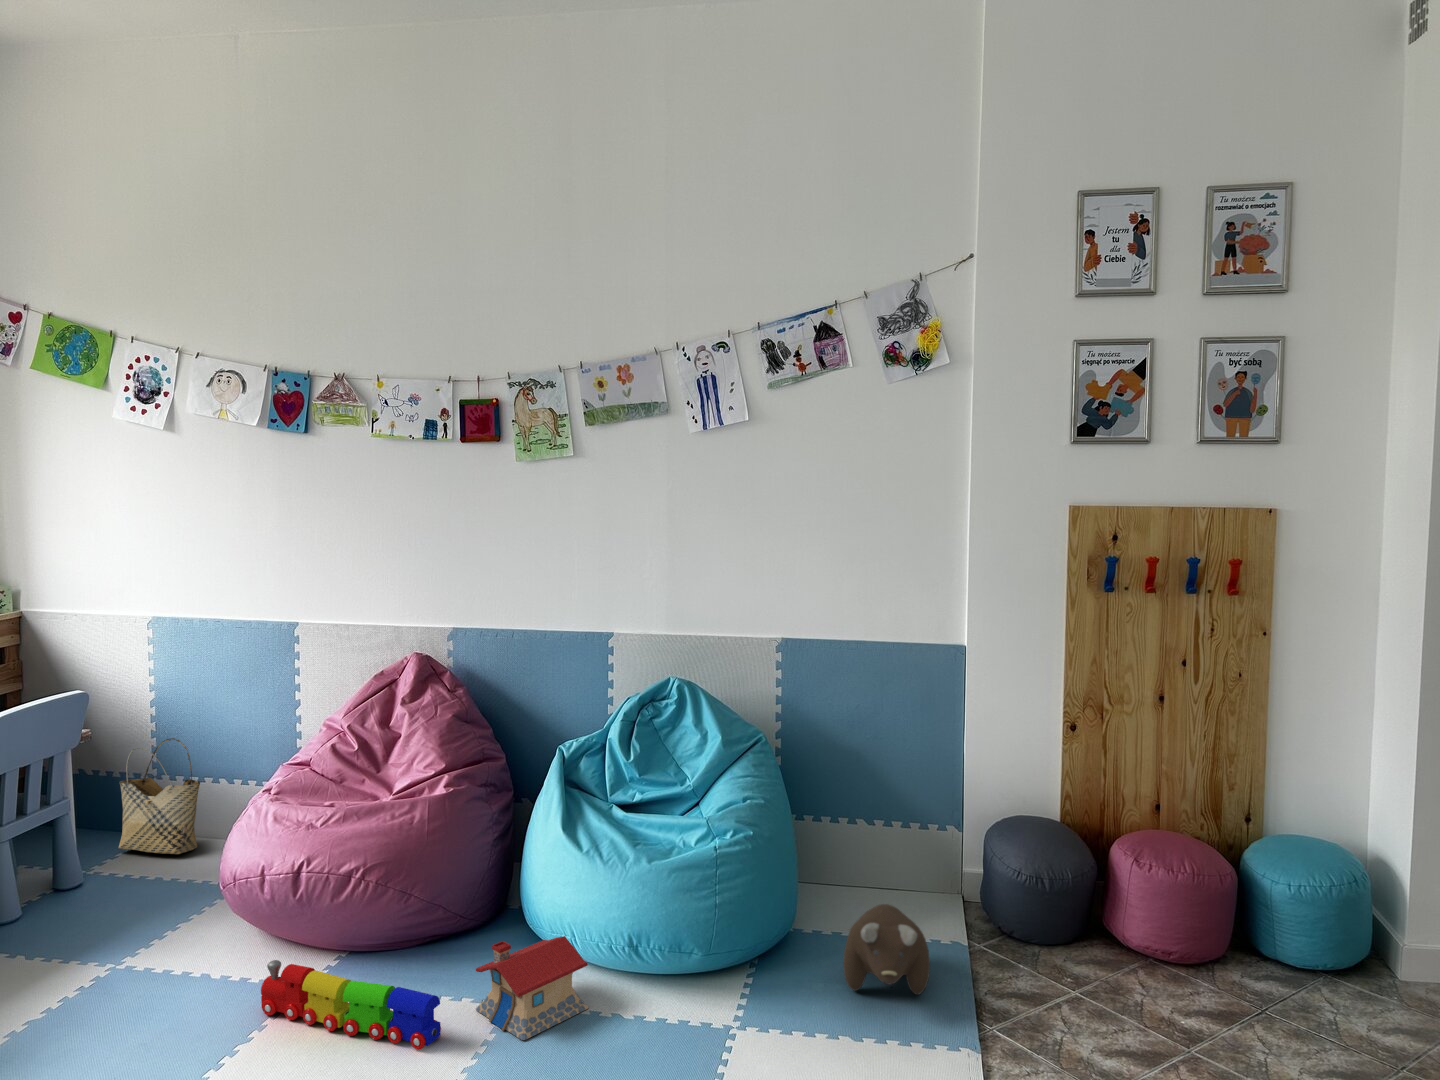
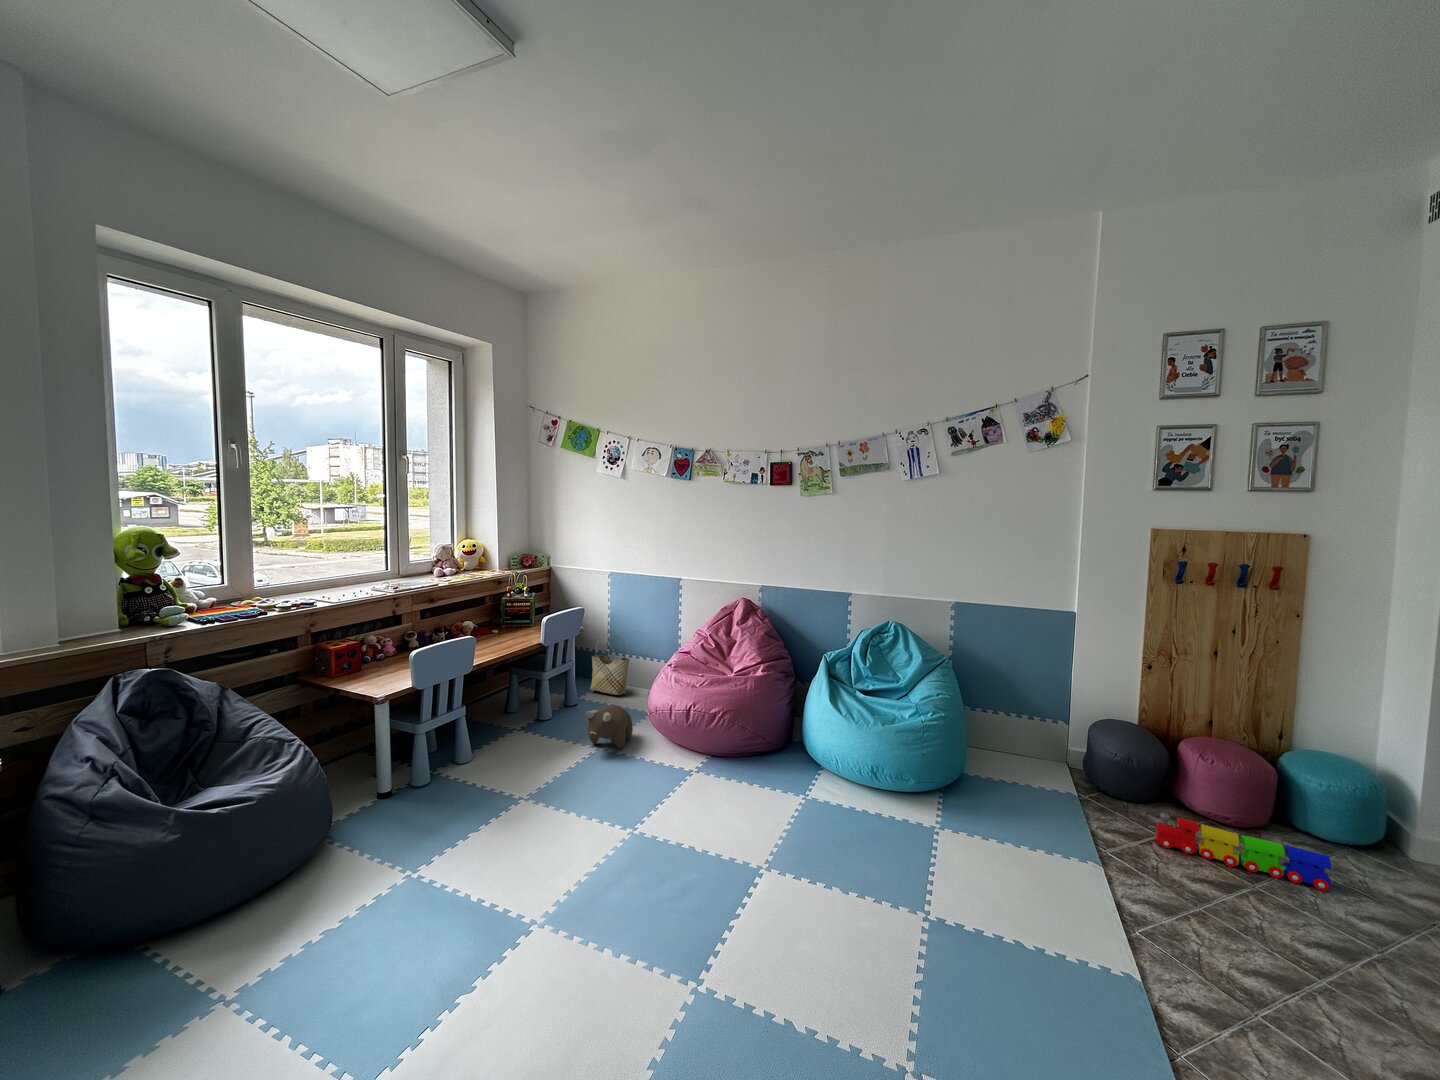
plush toy: present [843,904,930,995] -> present [585,705,633,749]
toy house: present [476,936,588,1040] -> none [786,756,849,811]
toy train: present [261,960,441,1050] -> present [1156,813,1331,891]

